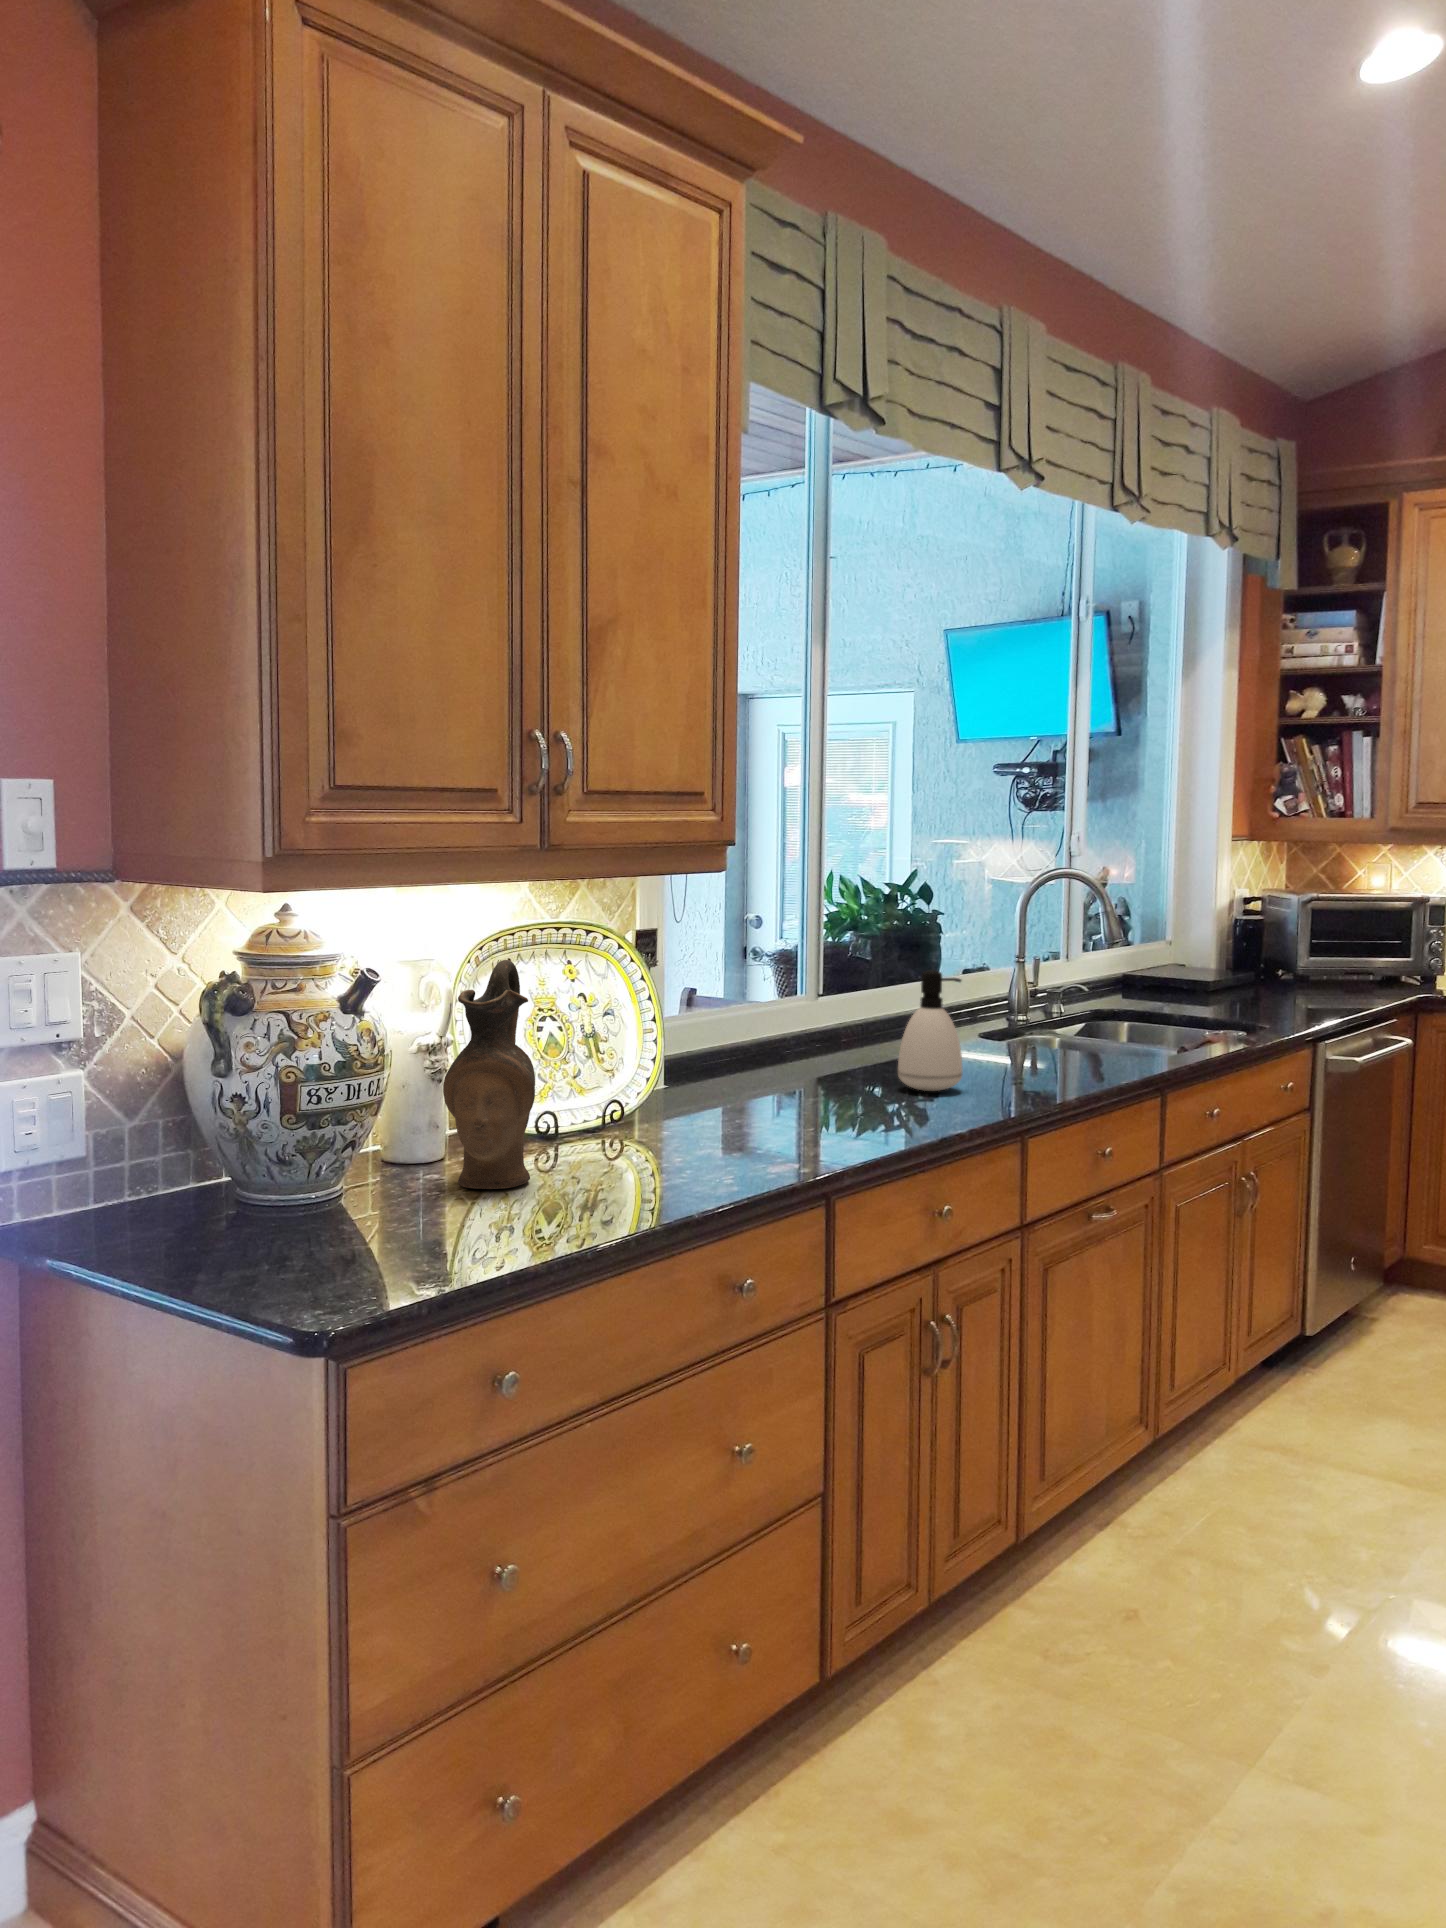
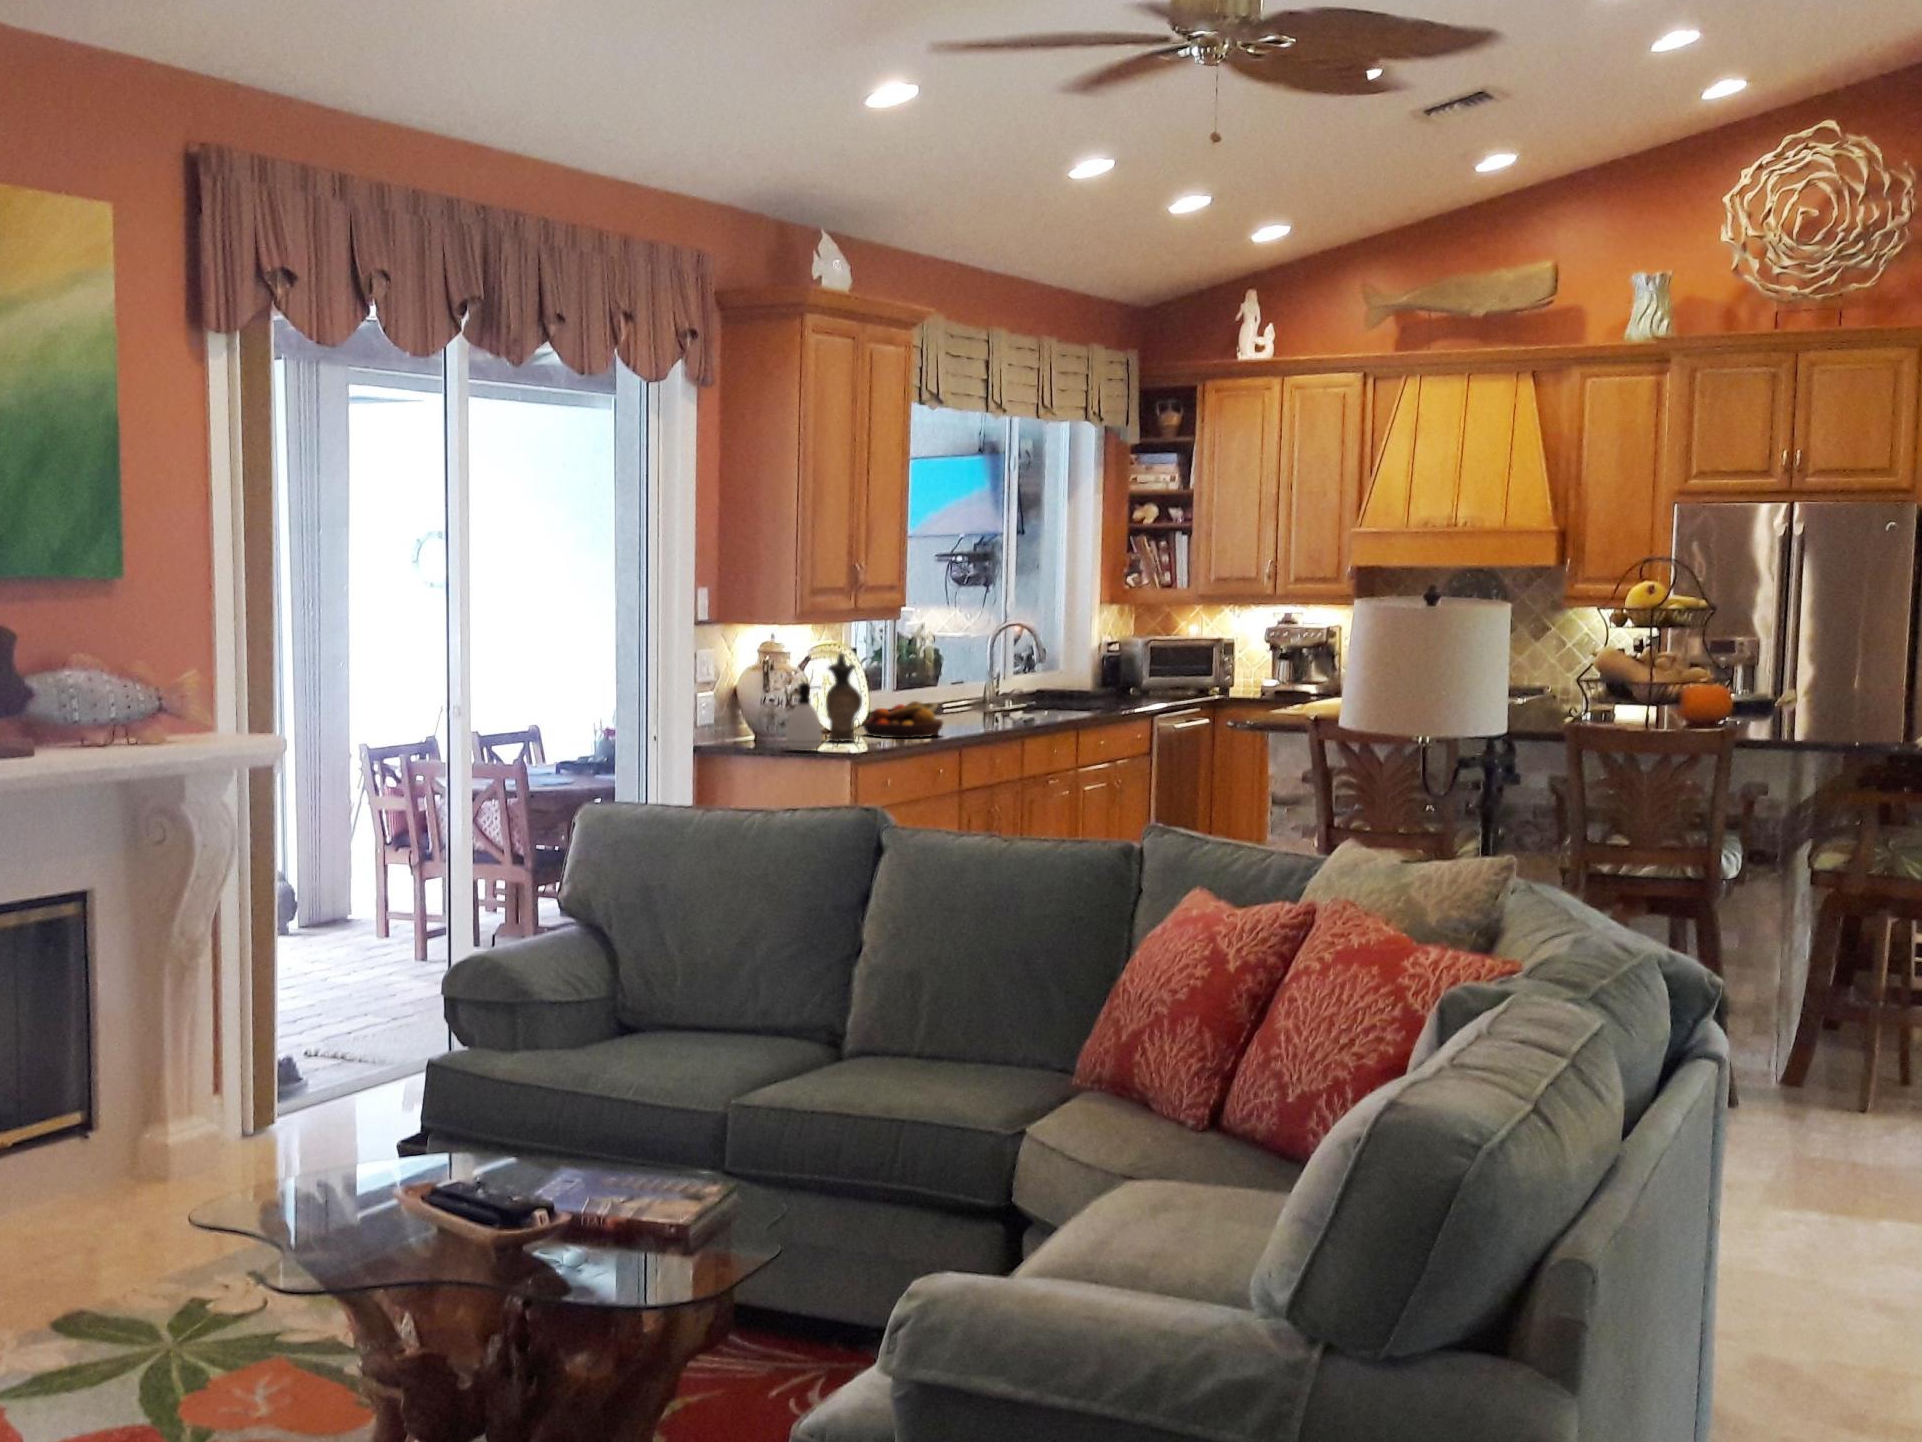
soap dispenser: present [898,970,963,1091] -> present [786,683,822,751]
fruit bowl: none [607,1067,798,1164] -> present [863,701,943,738]

